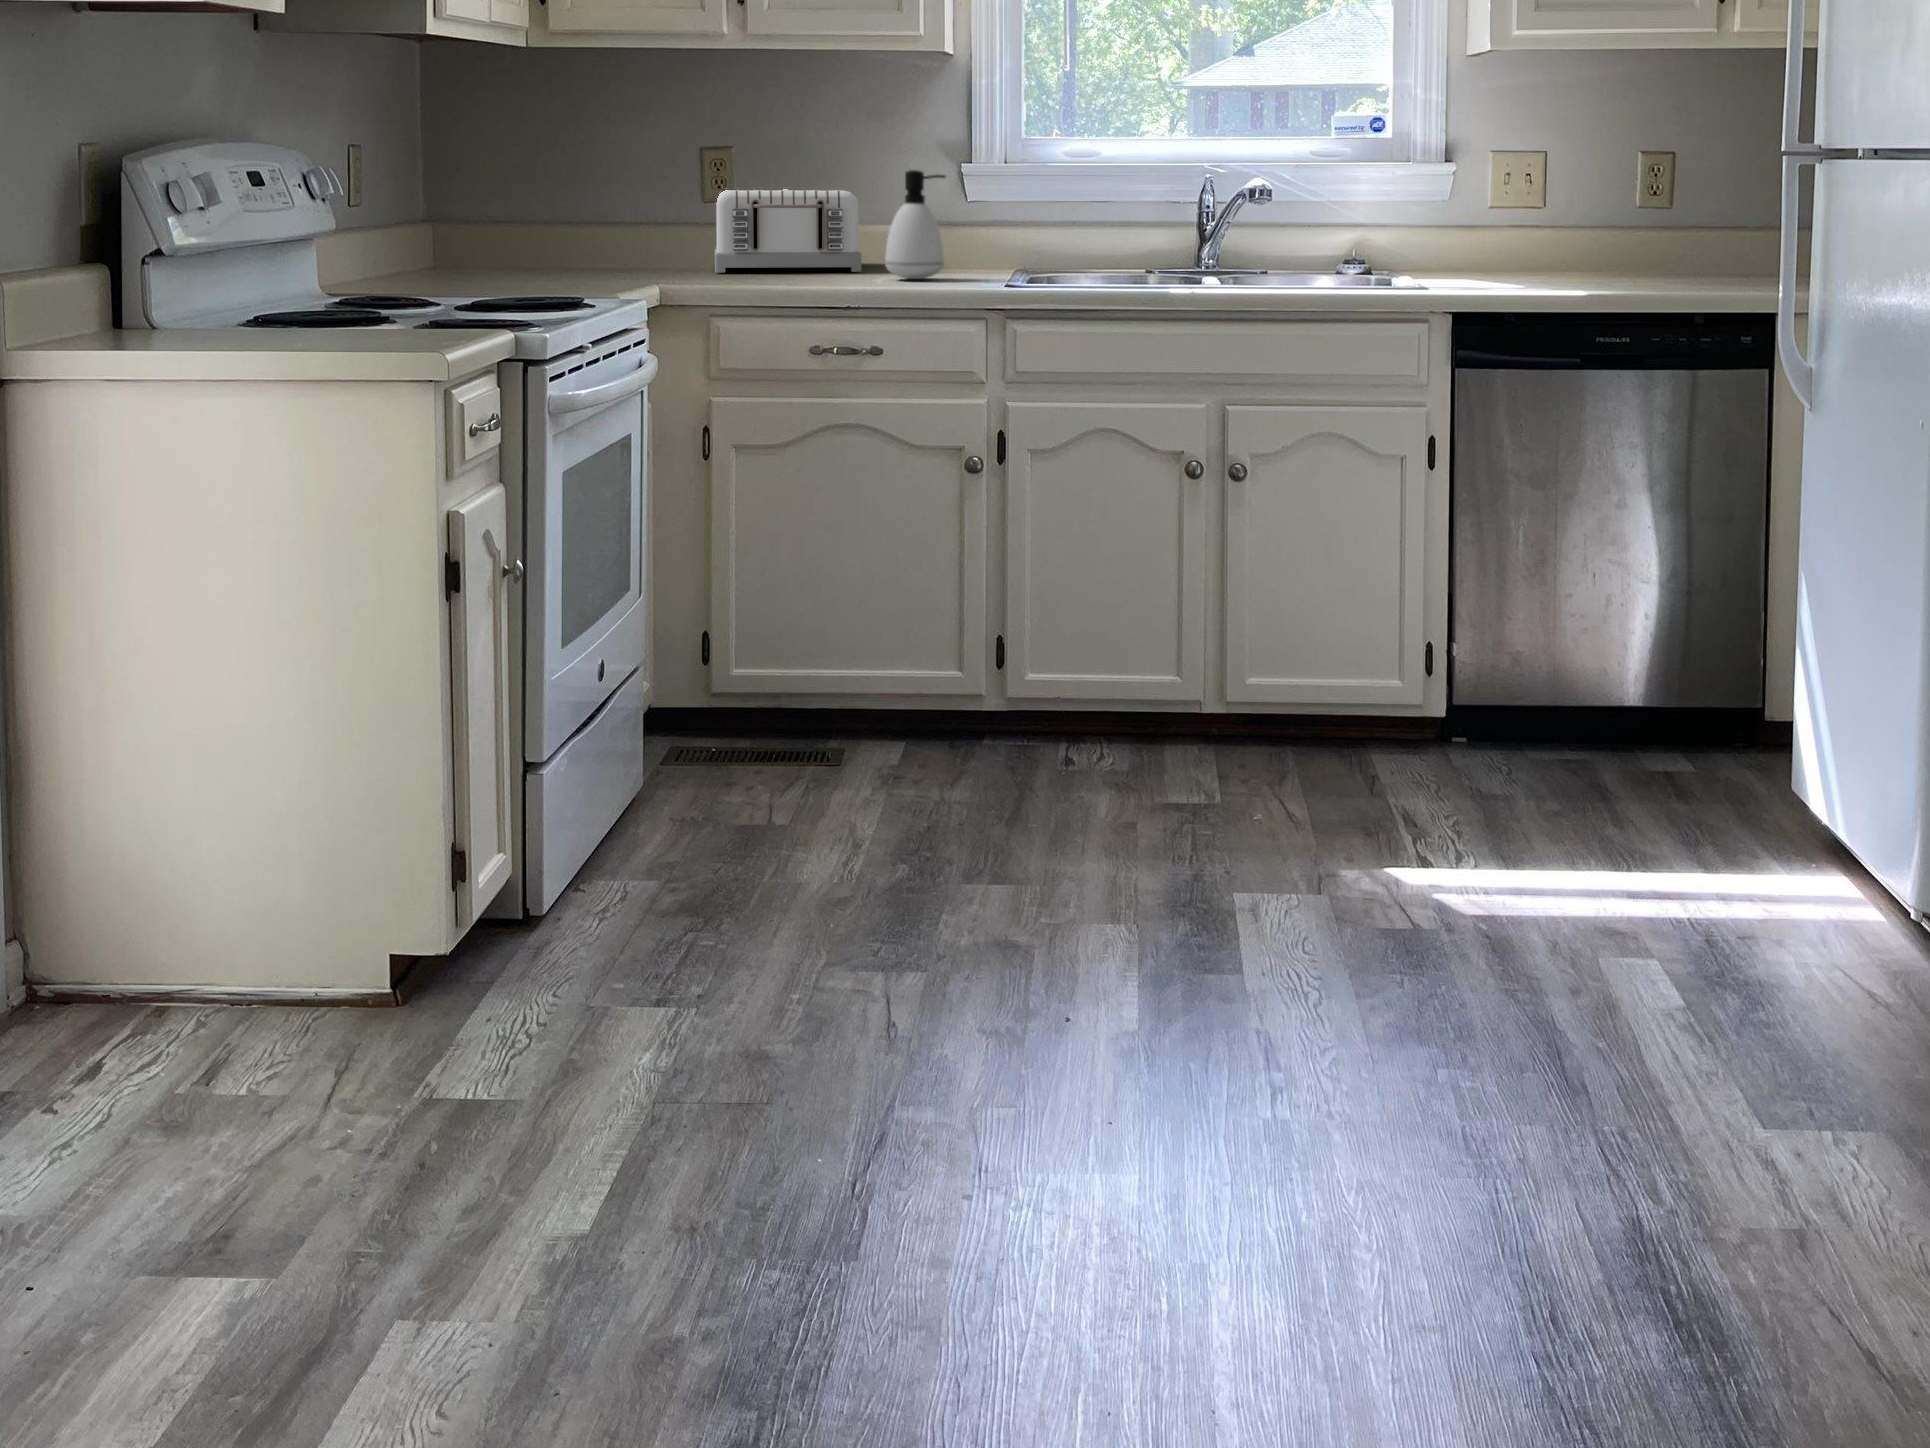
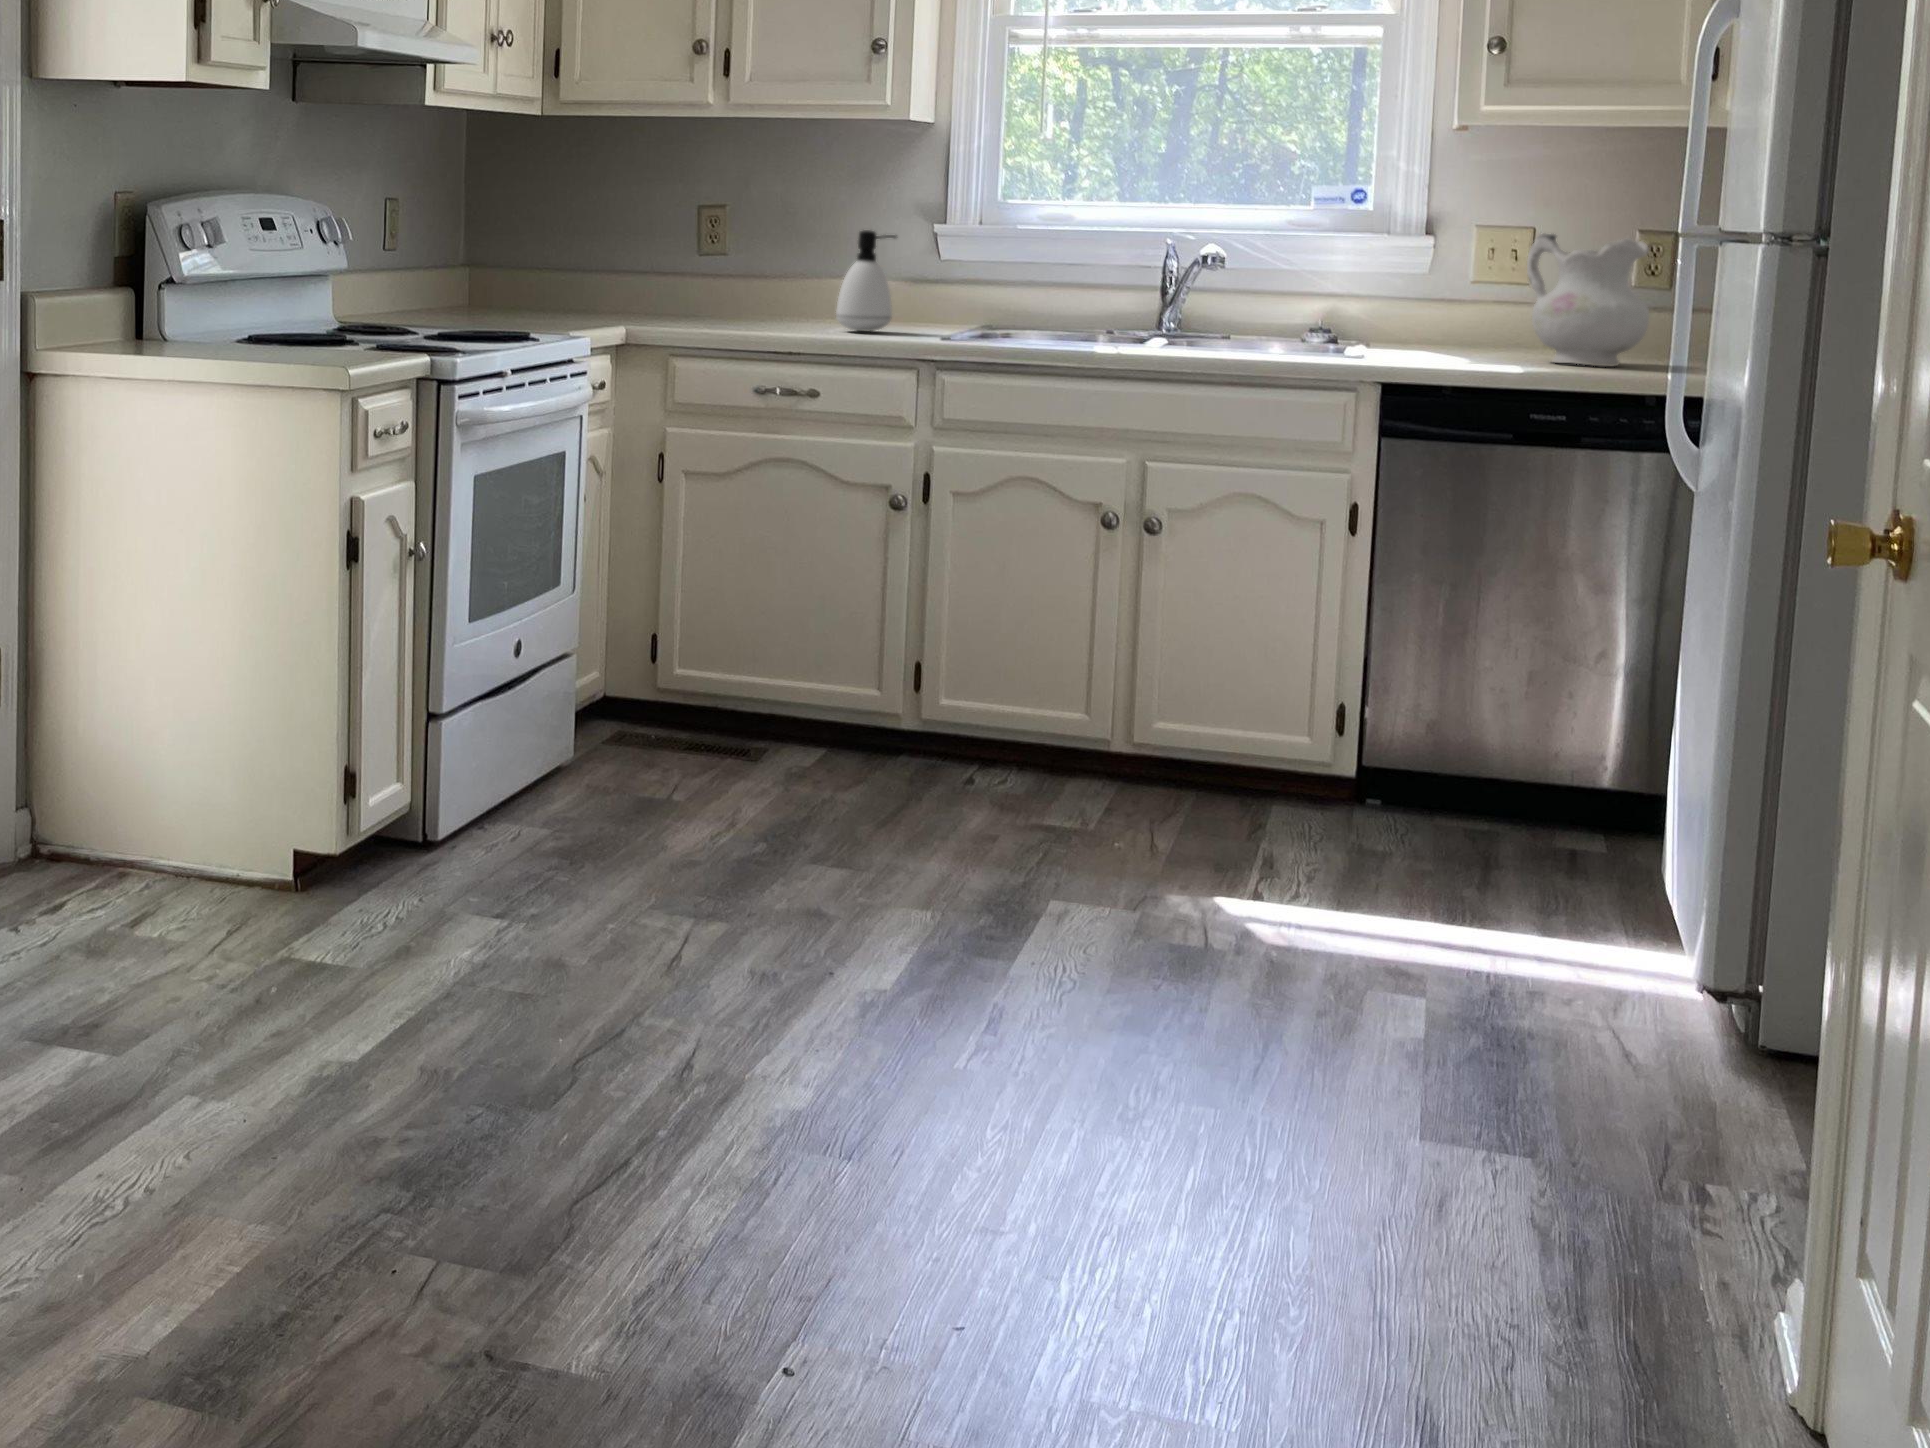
ceramic pitcher: none [1528,159,1634,282] -> present [1527,233,1649,366]
toaster: present [715,189,862,272] -> none [693,244,834,323]

